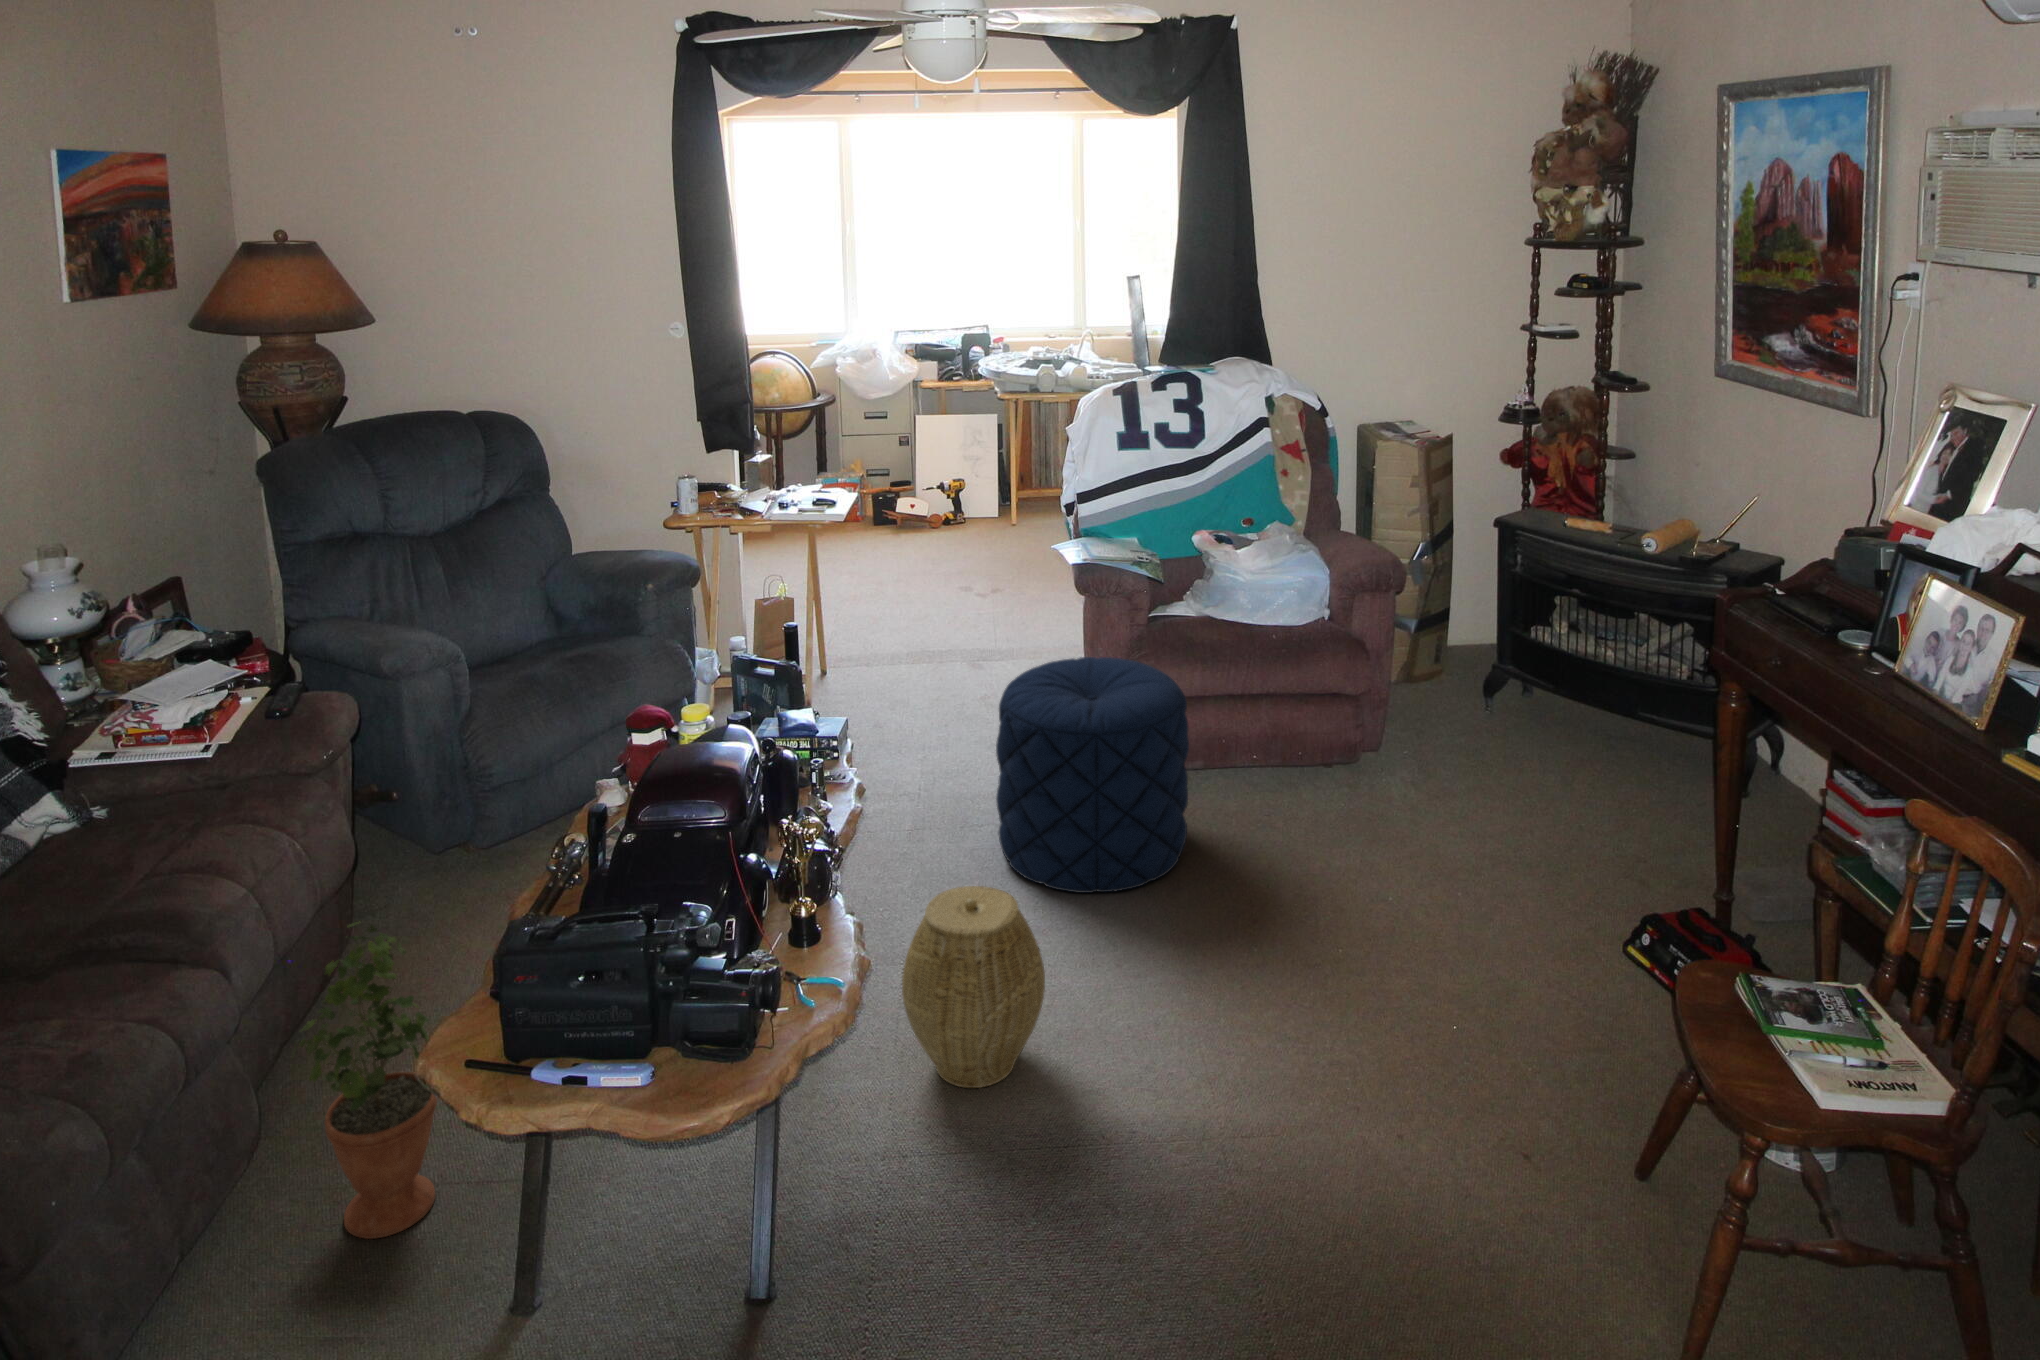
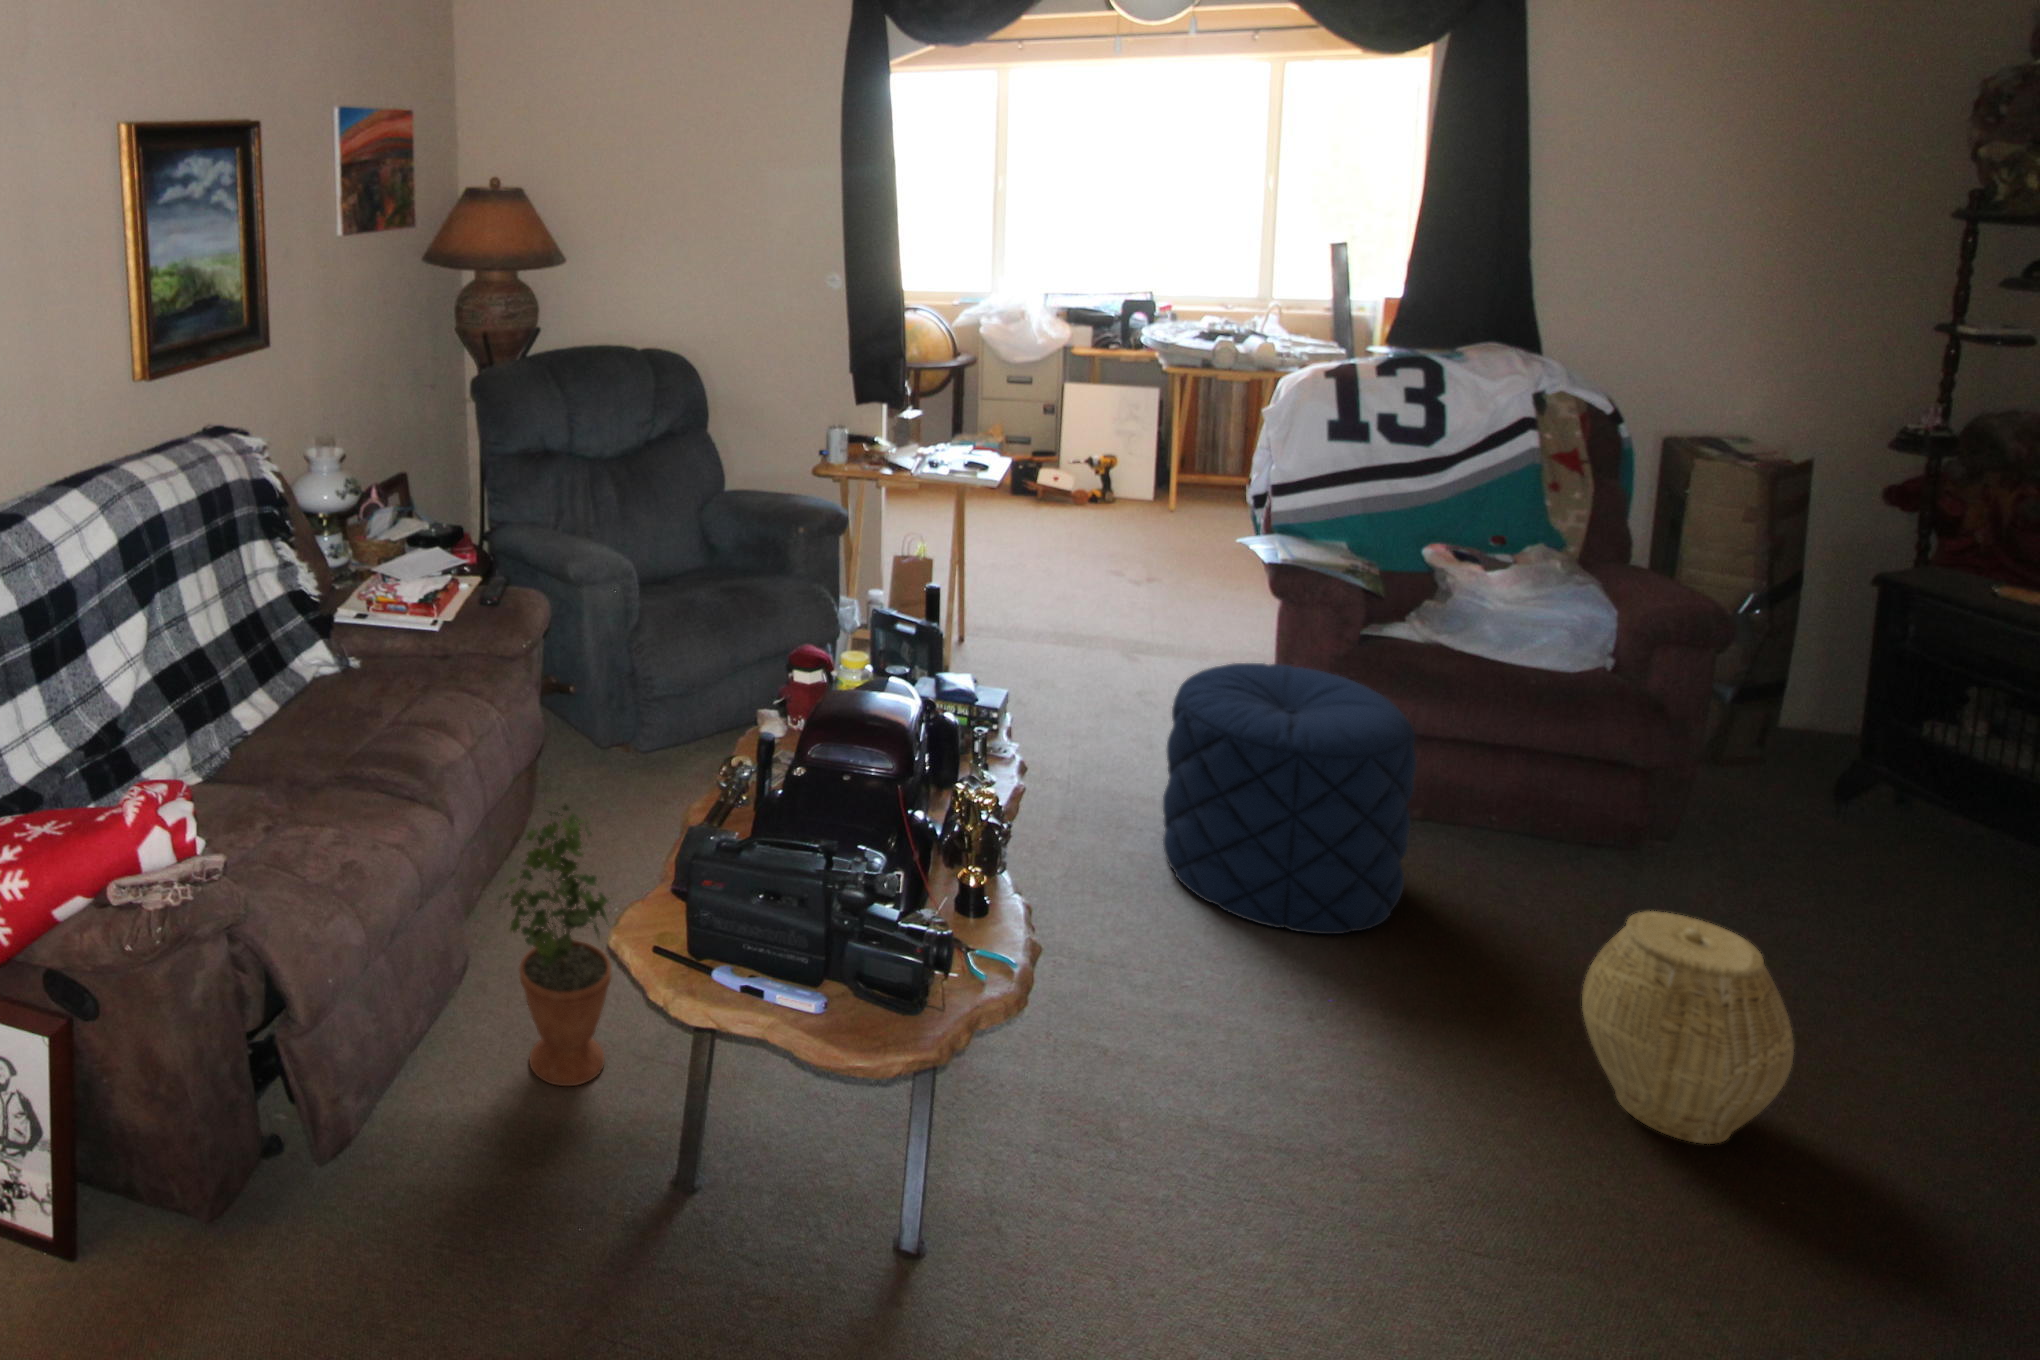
woven basket: present [902,886,1045,1088] -> present [1582,911,1794,1144]

